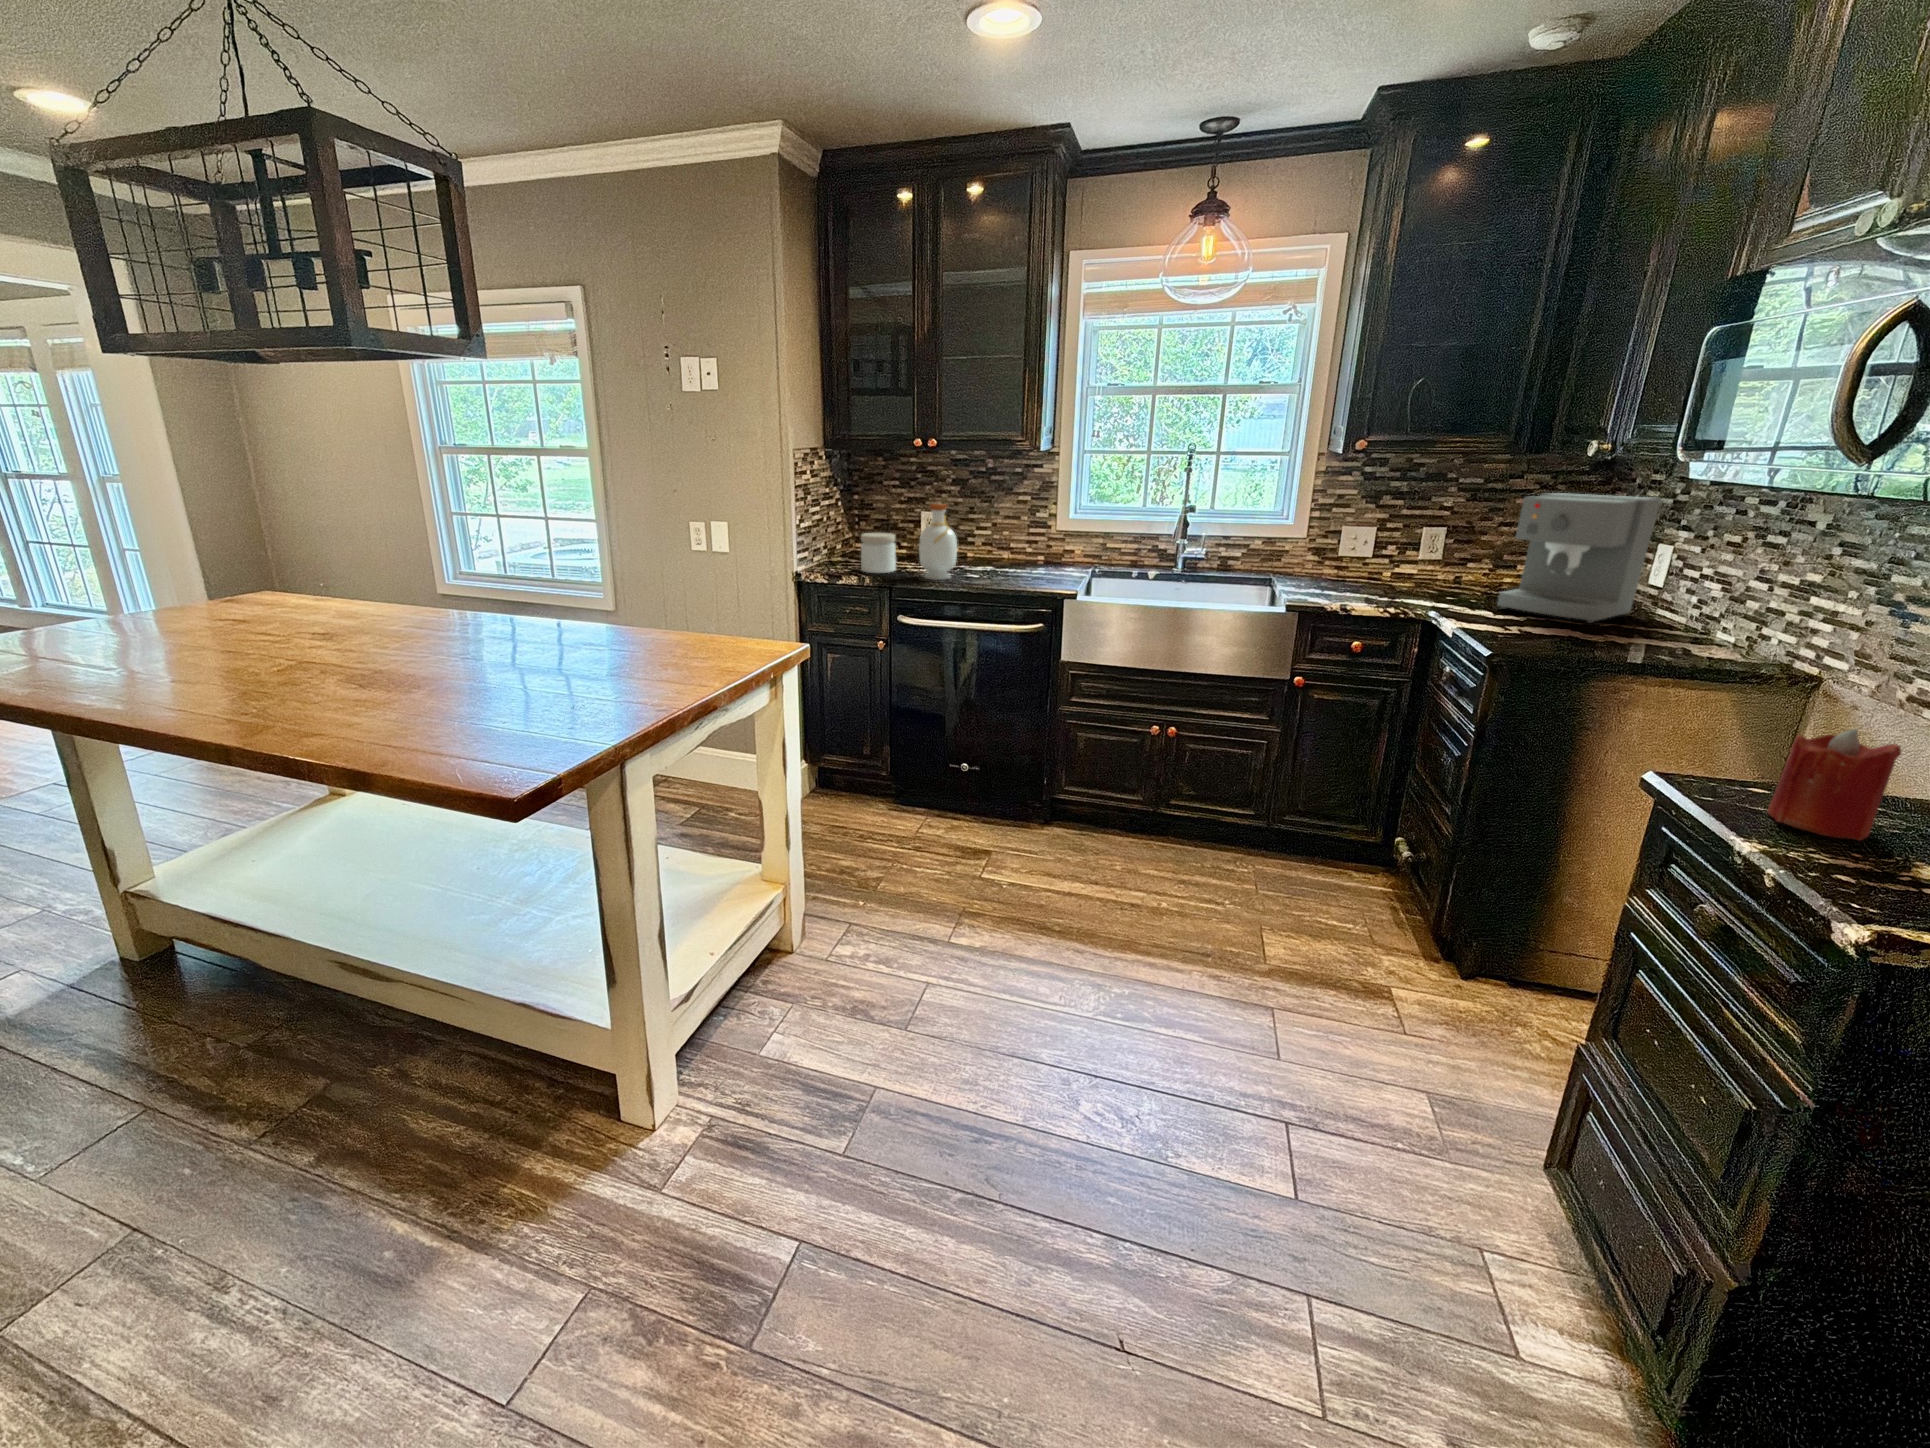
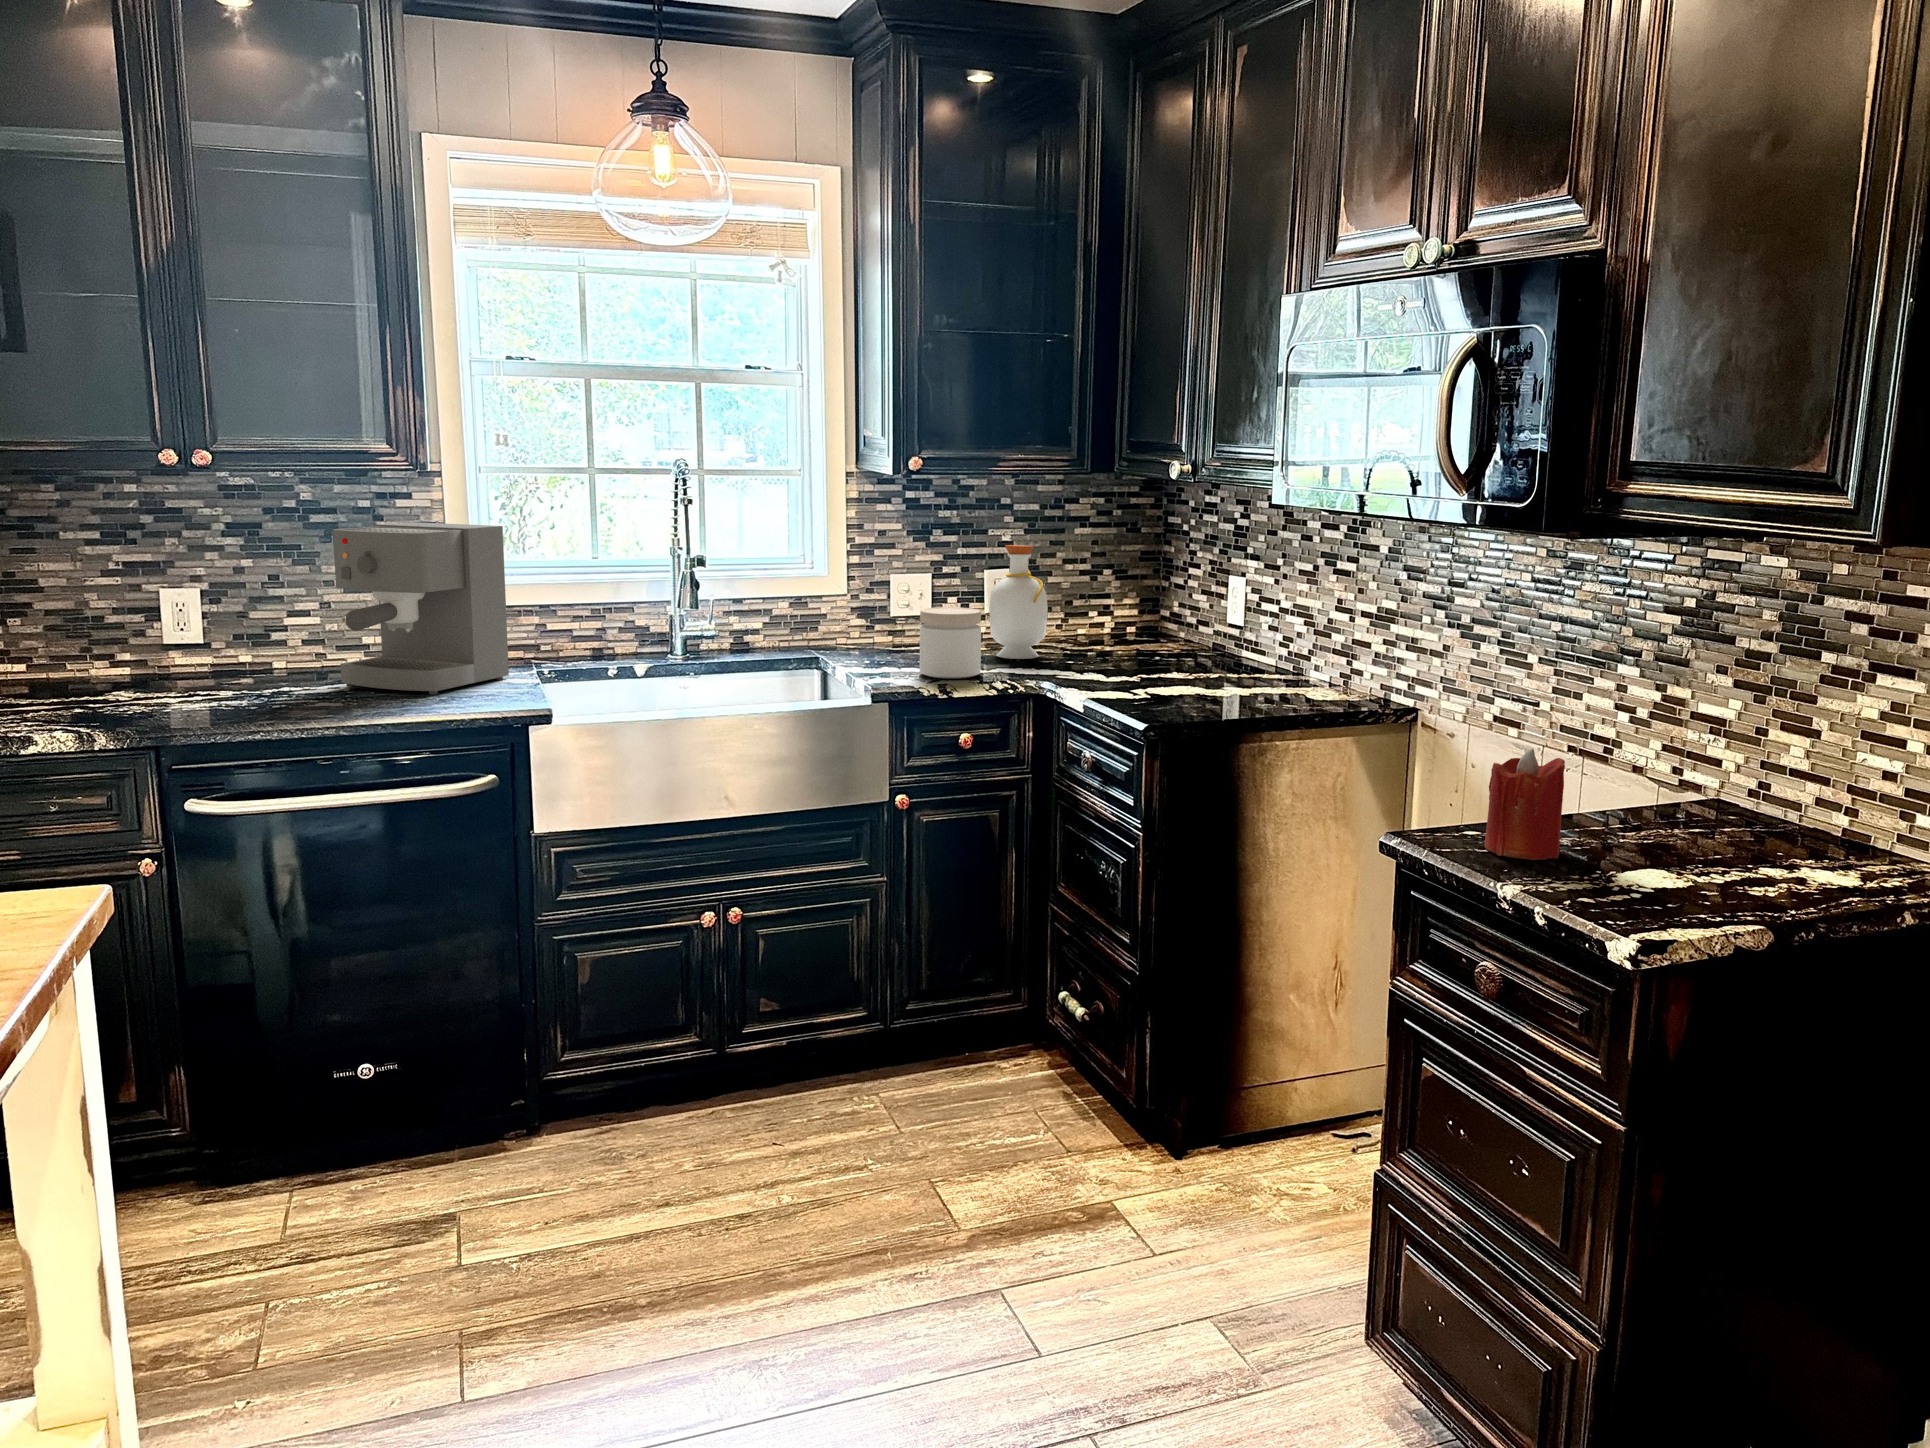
coffee maker: present [1497,493,1661,623] -> present [333,522,509,695]
bottle: present [919,504,957,580] -> present [989,545,1048,659]
jar: present [861,533,896,573] -> present [920,607,981,678]

